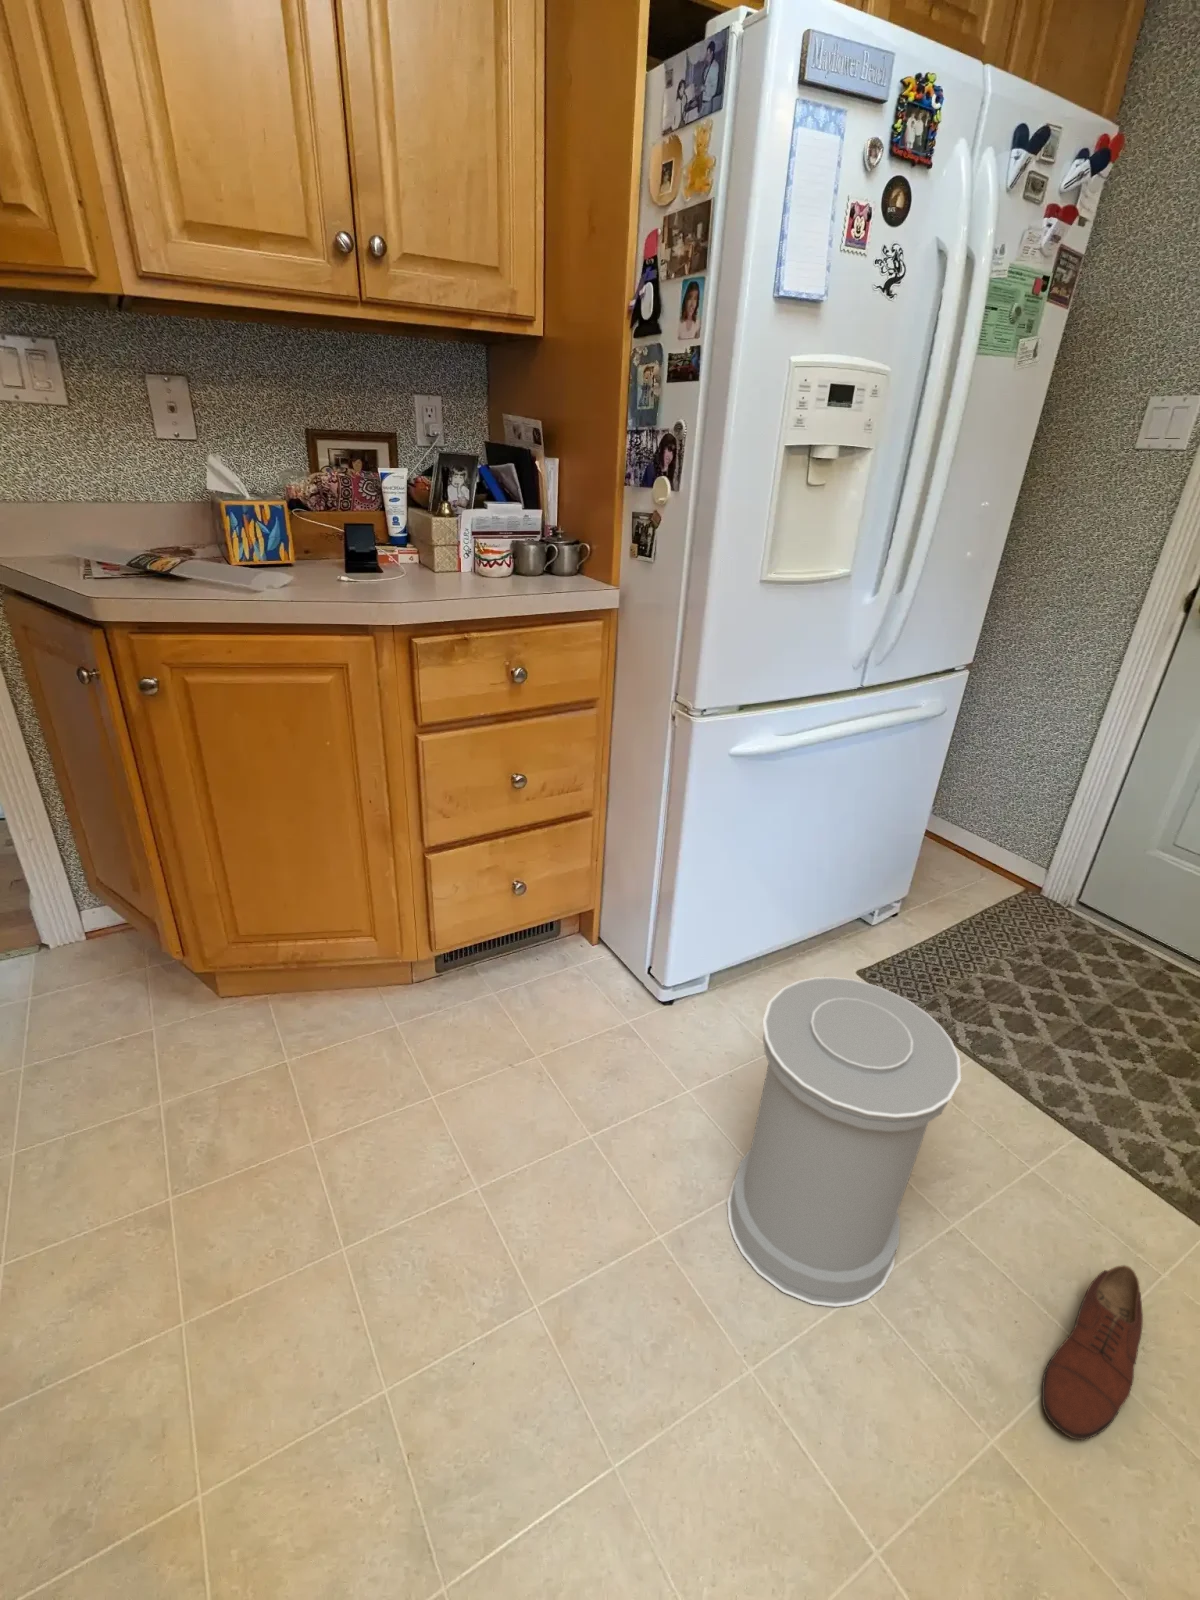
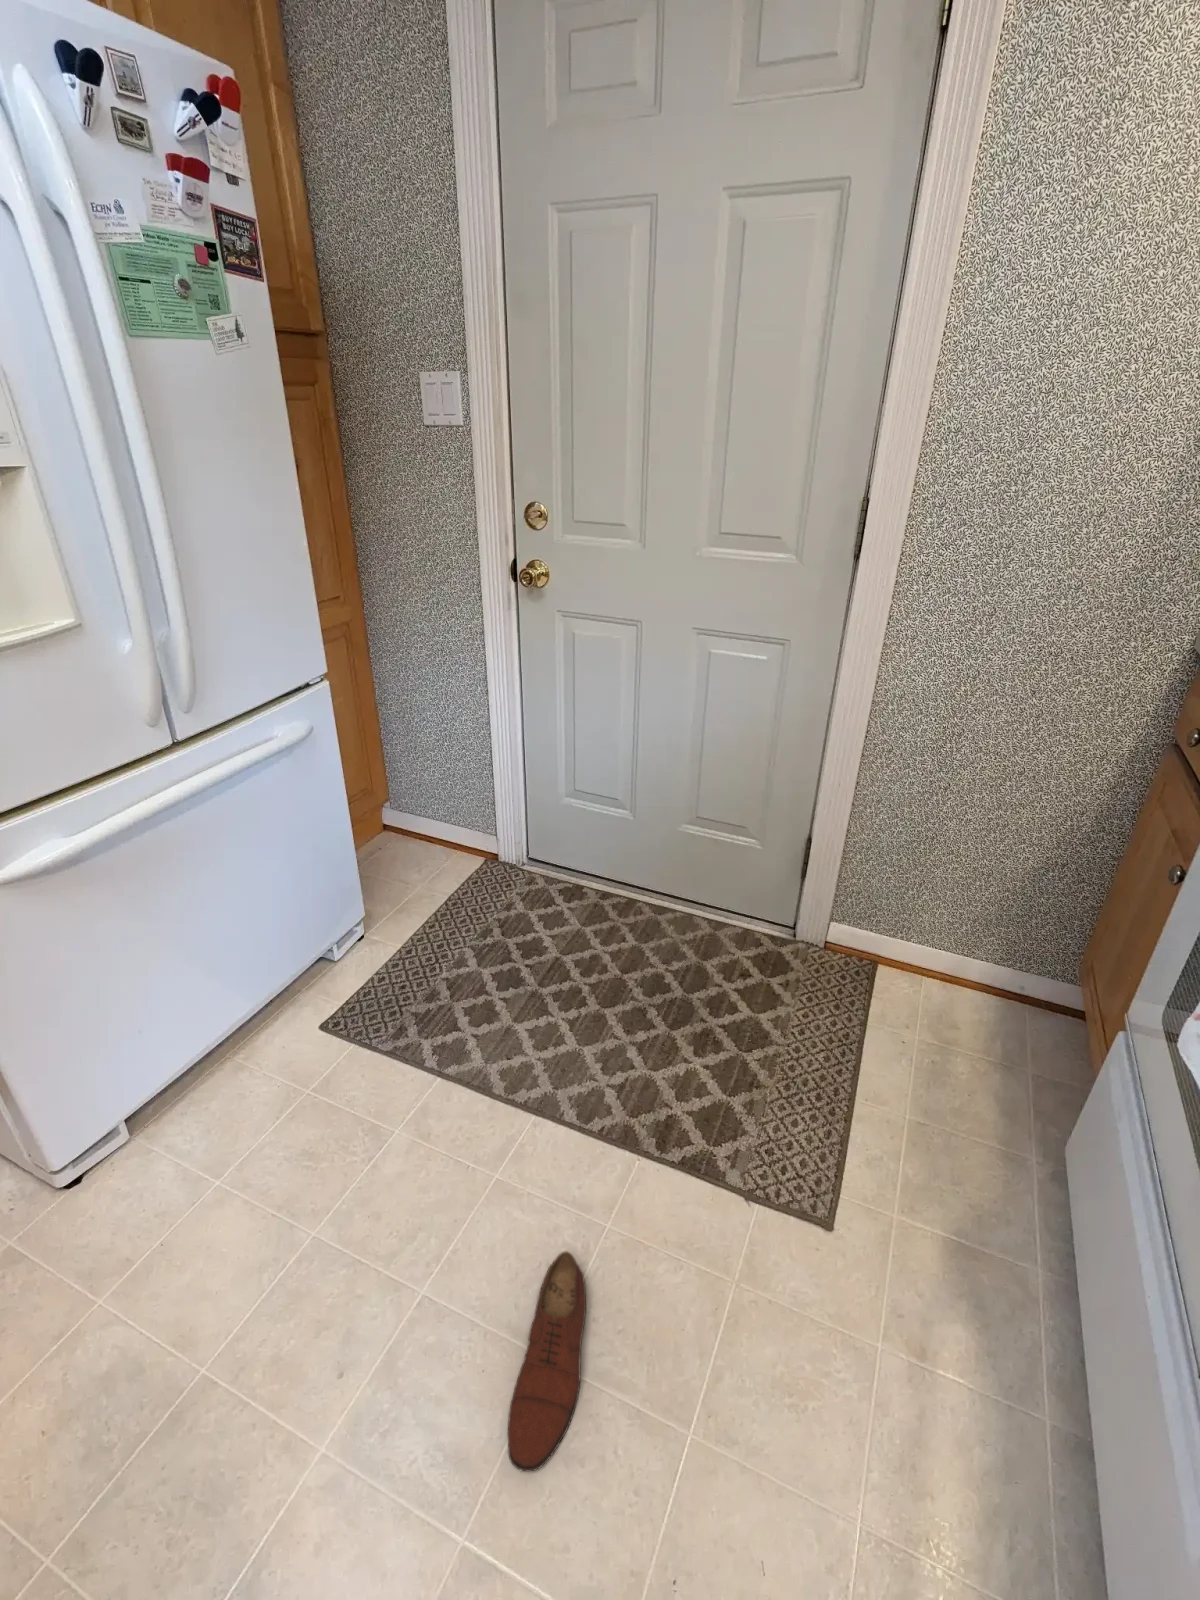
trash can: present [727,977,961,1307] -> none [69,1112,363,1508]

